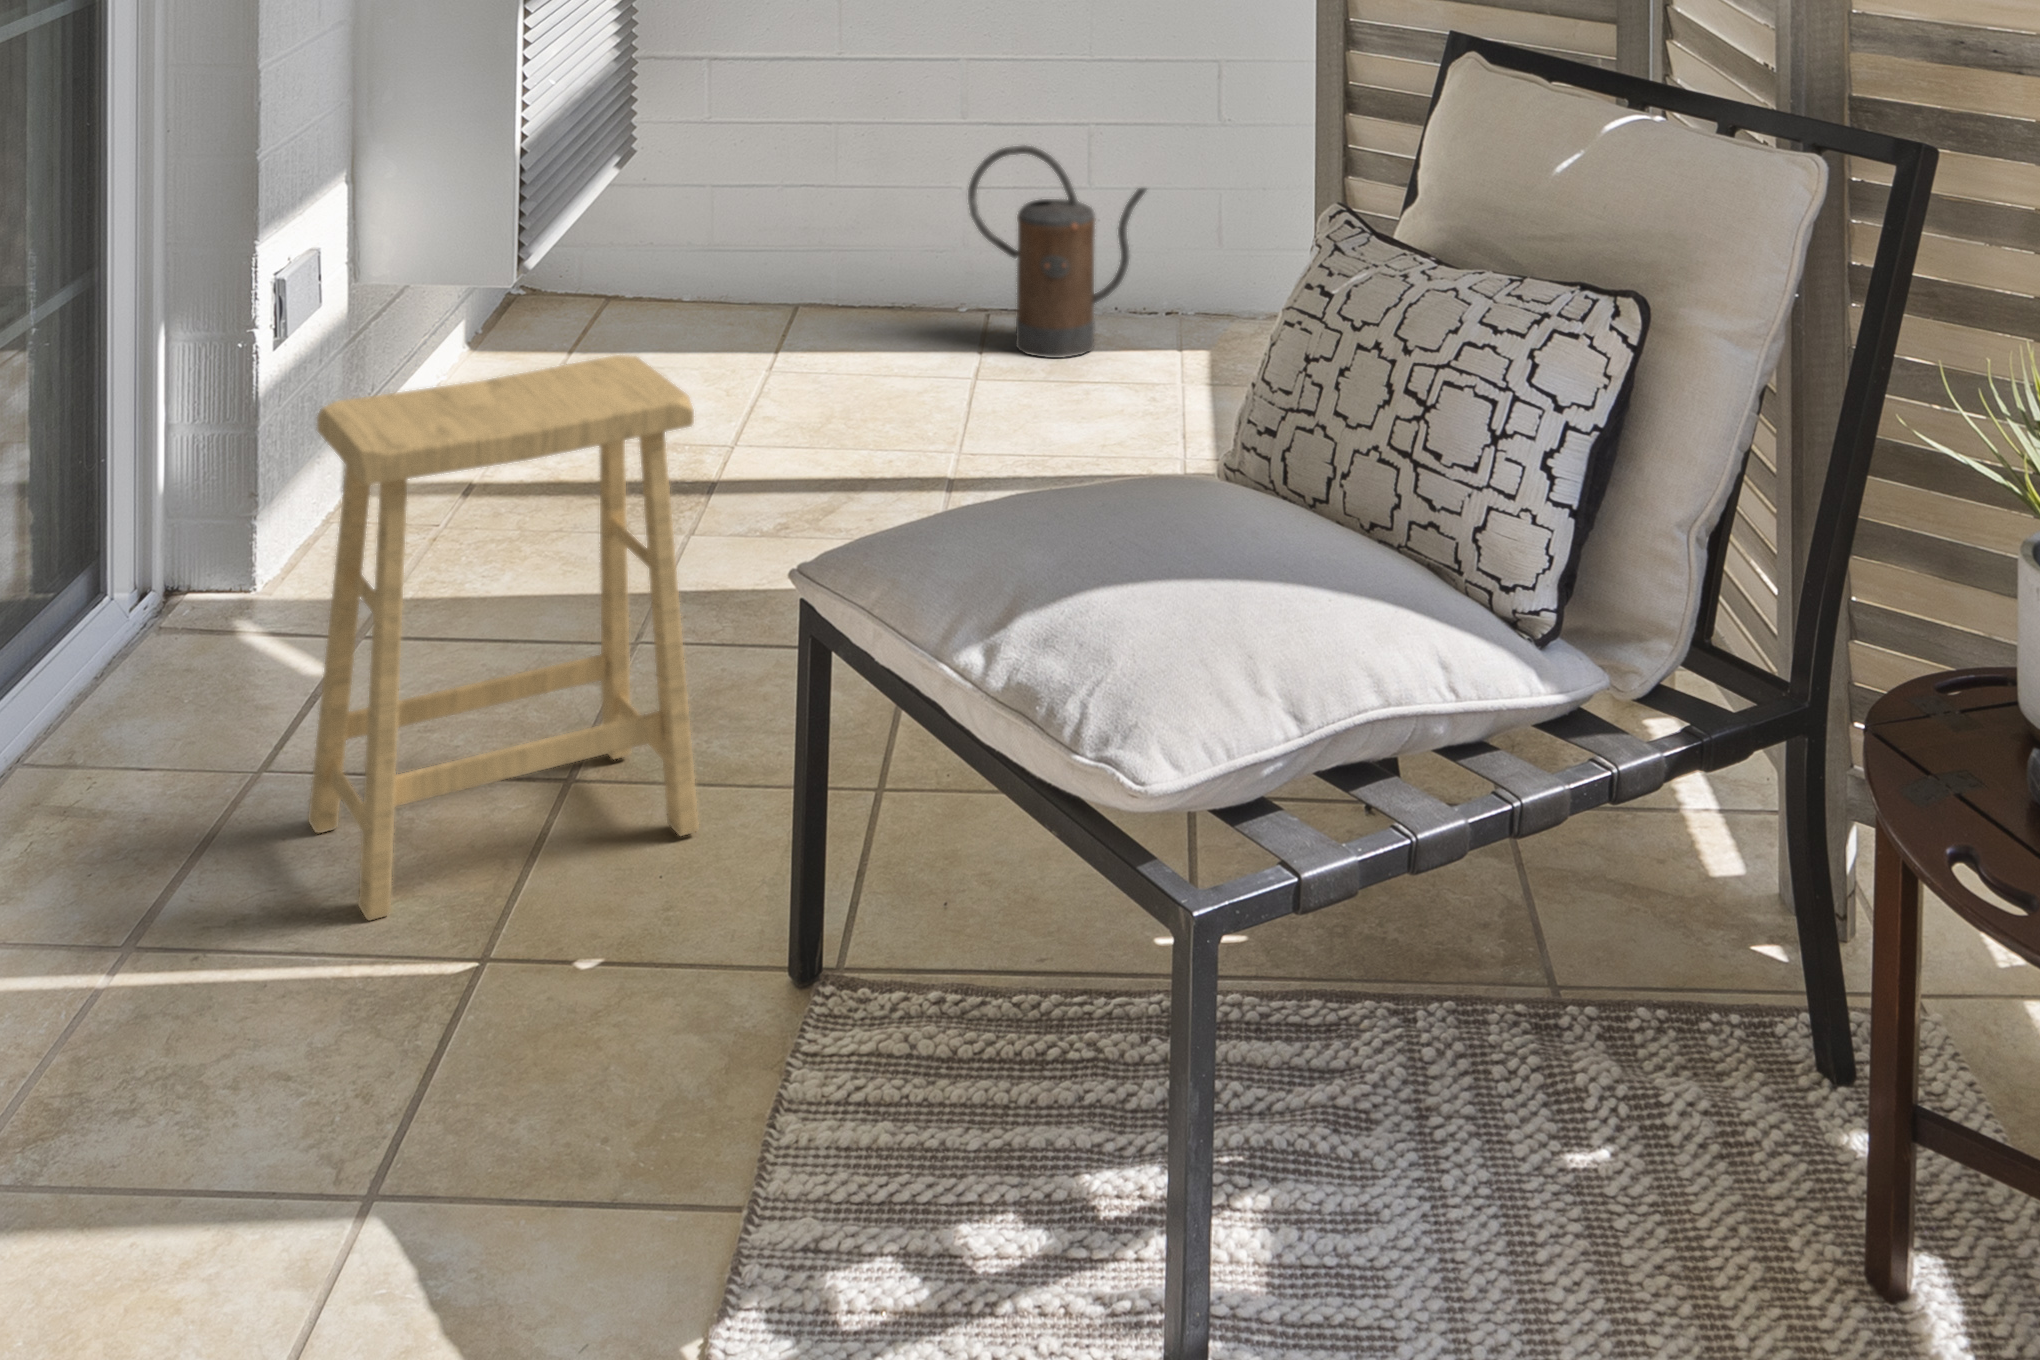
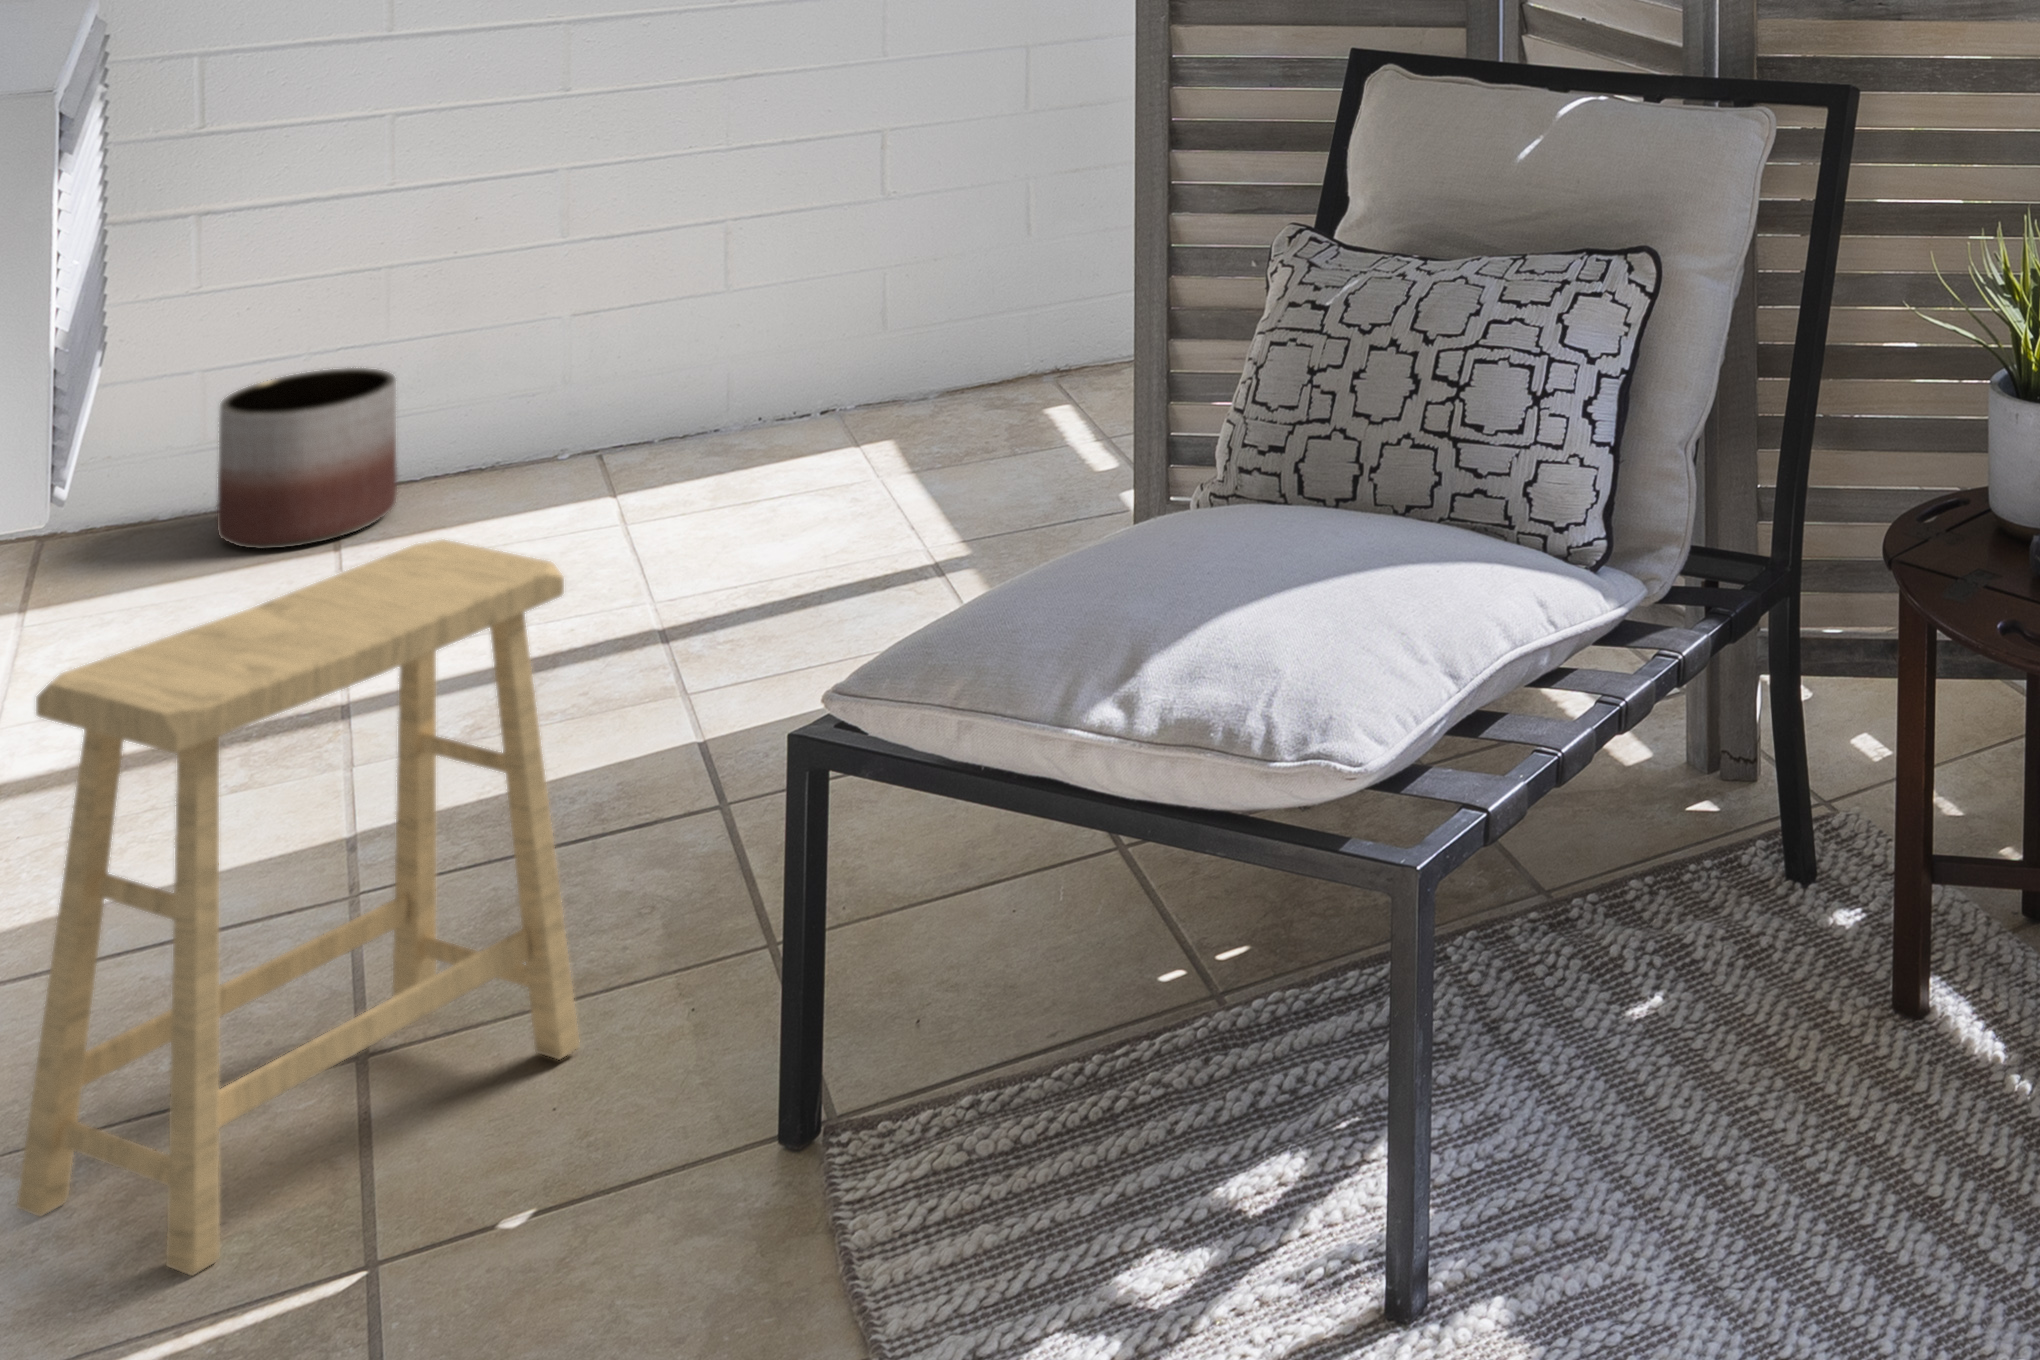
watering can: present [968,146,1146,358] -> none [576,255,800,487]
planter: none [716,201,840,344] -> present [217,368,397,549]

